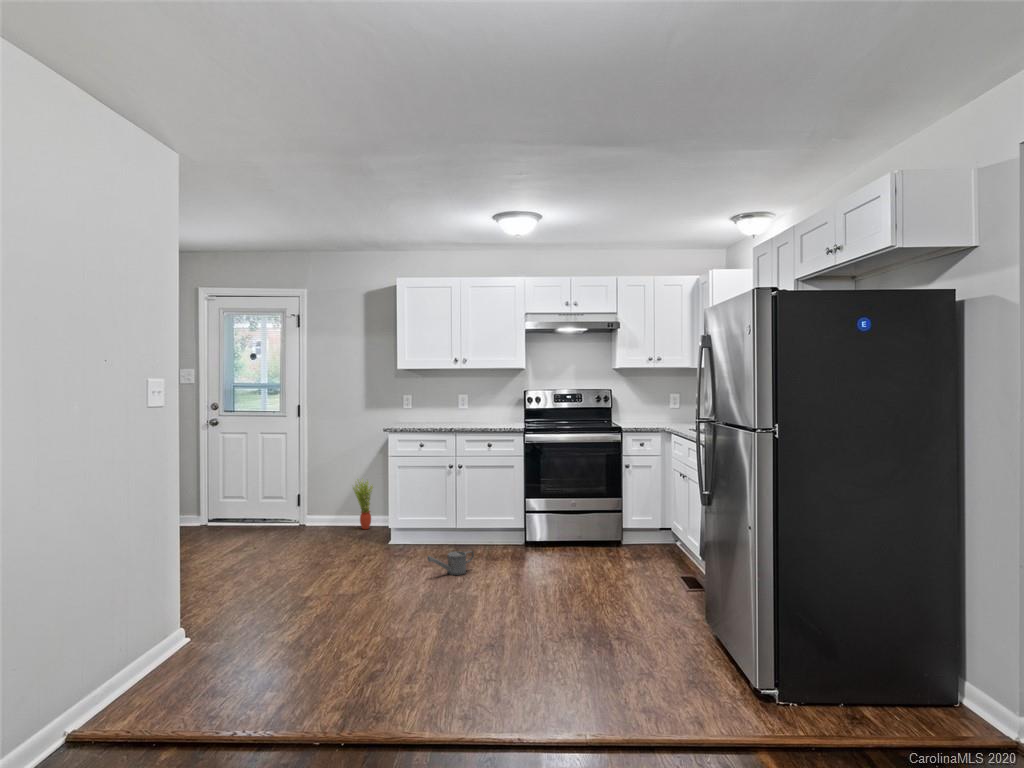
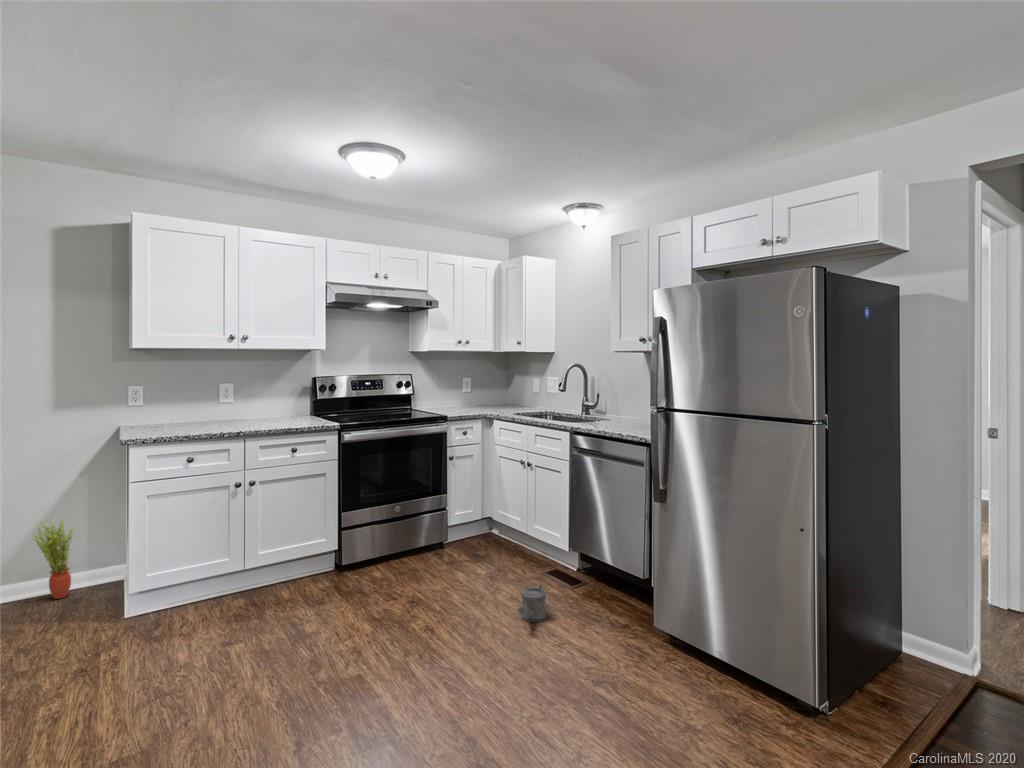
watering can: present [428,551,474,575] -> present [518,584,546,622]

